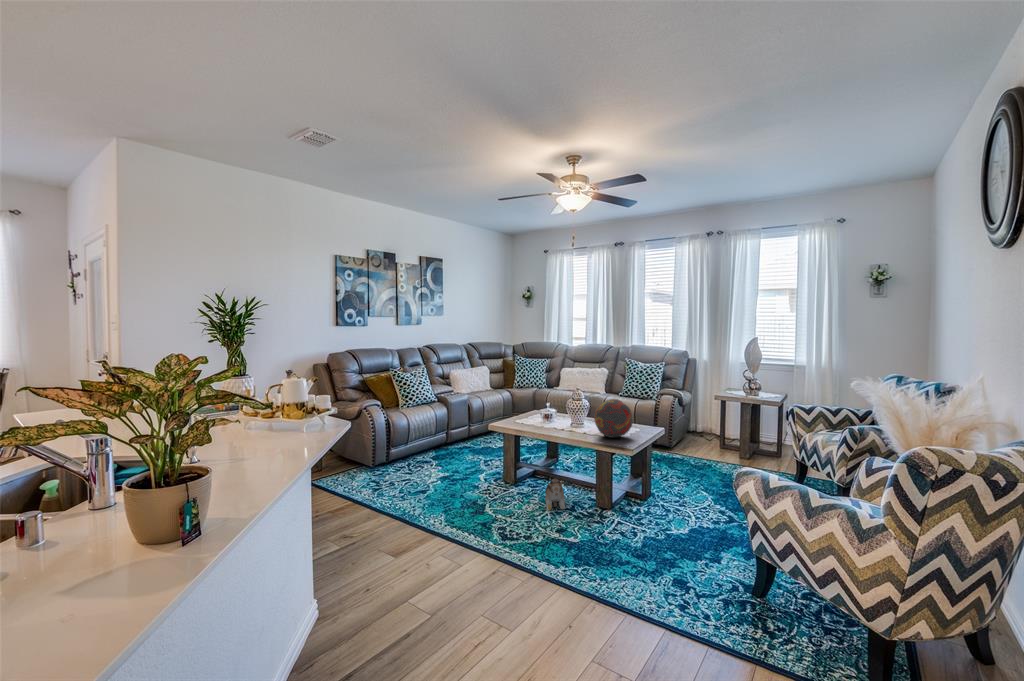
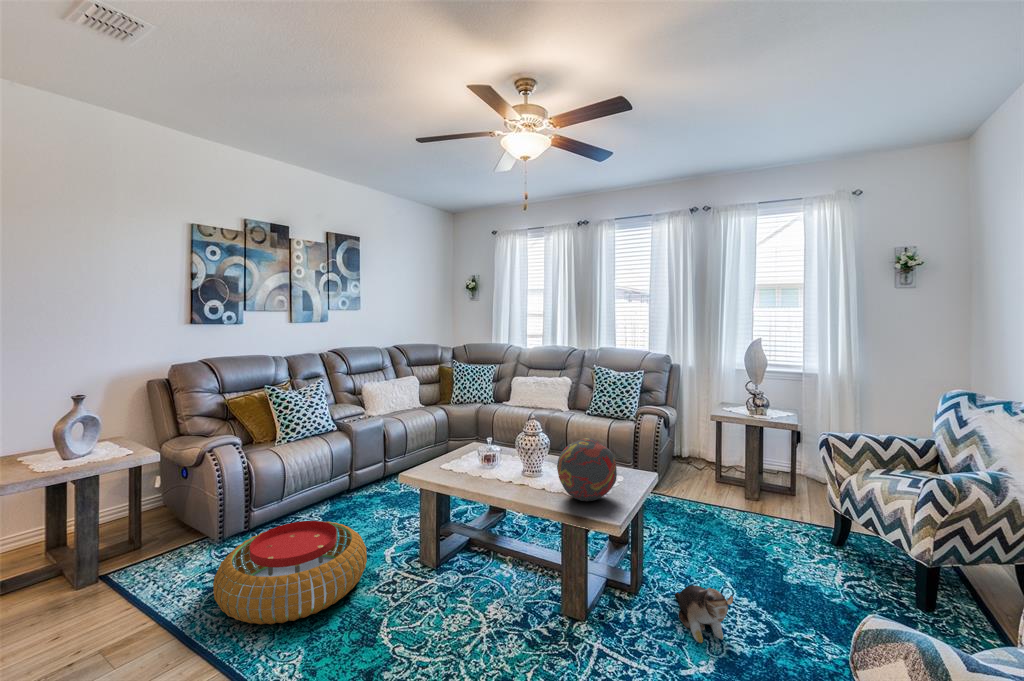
pouf: none [384,452,471,504] -> present [213,521,367,625]
plush toy: present [545,479,565,510] -> present [675,585,733,643]

